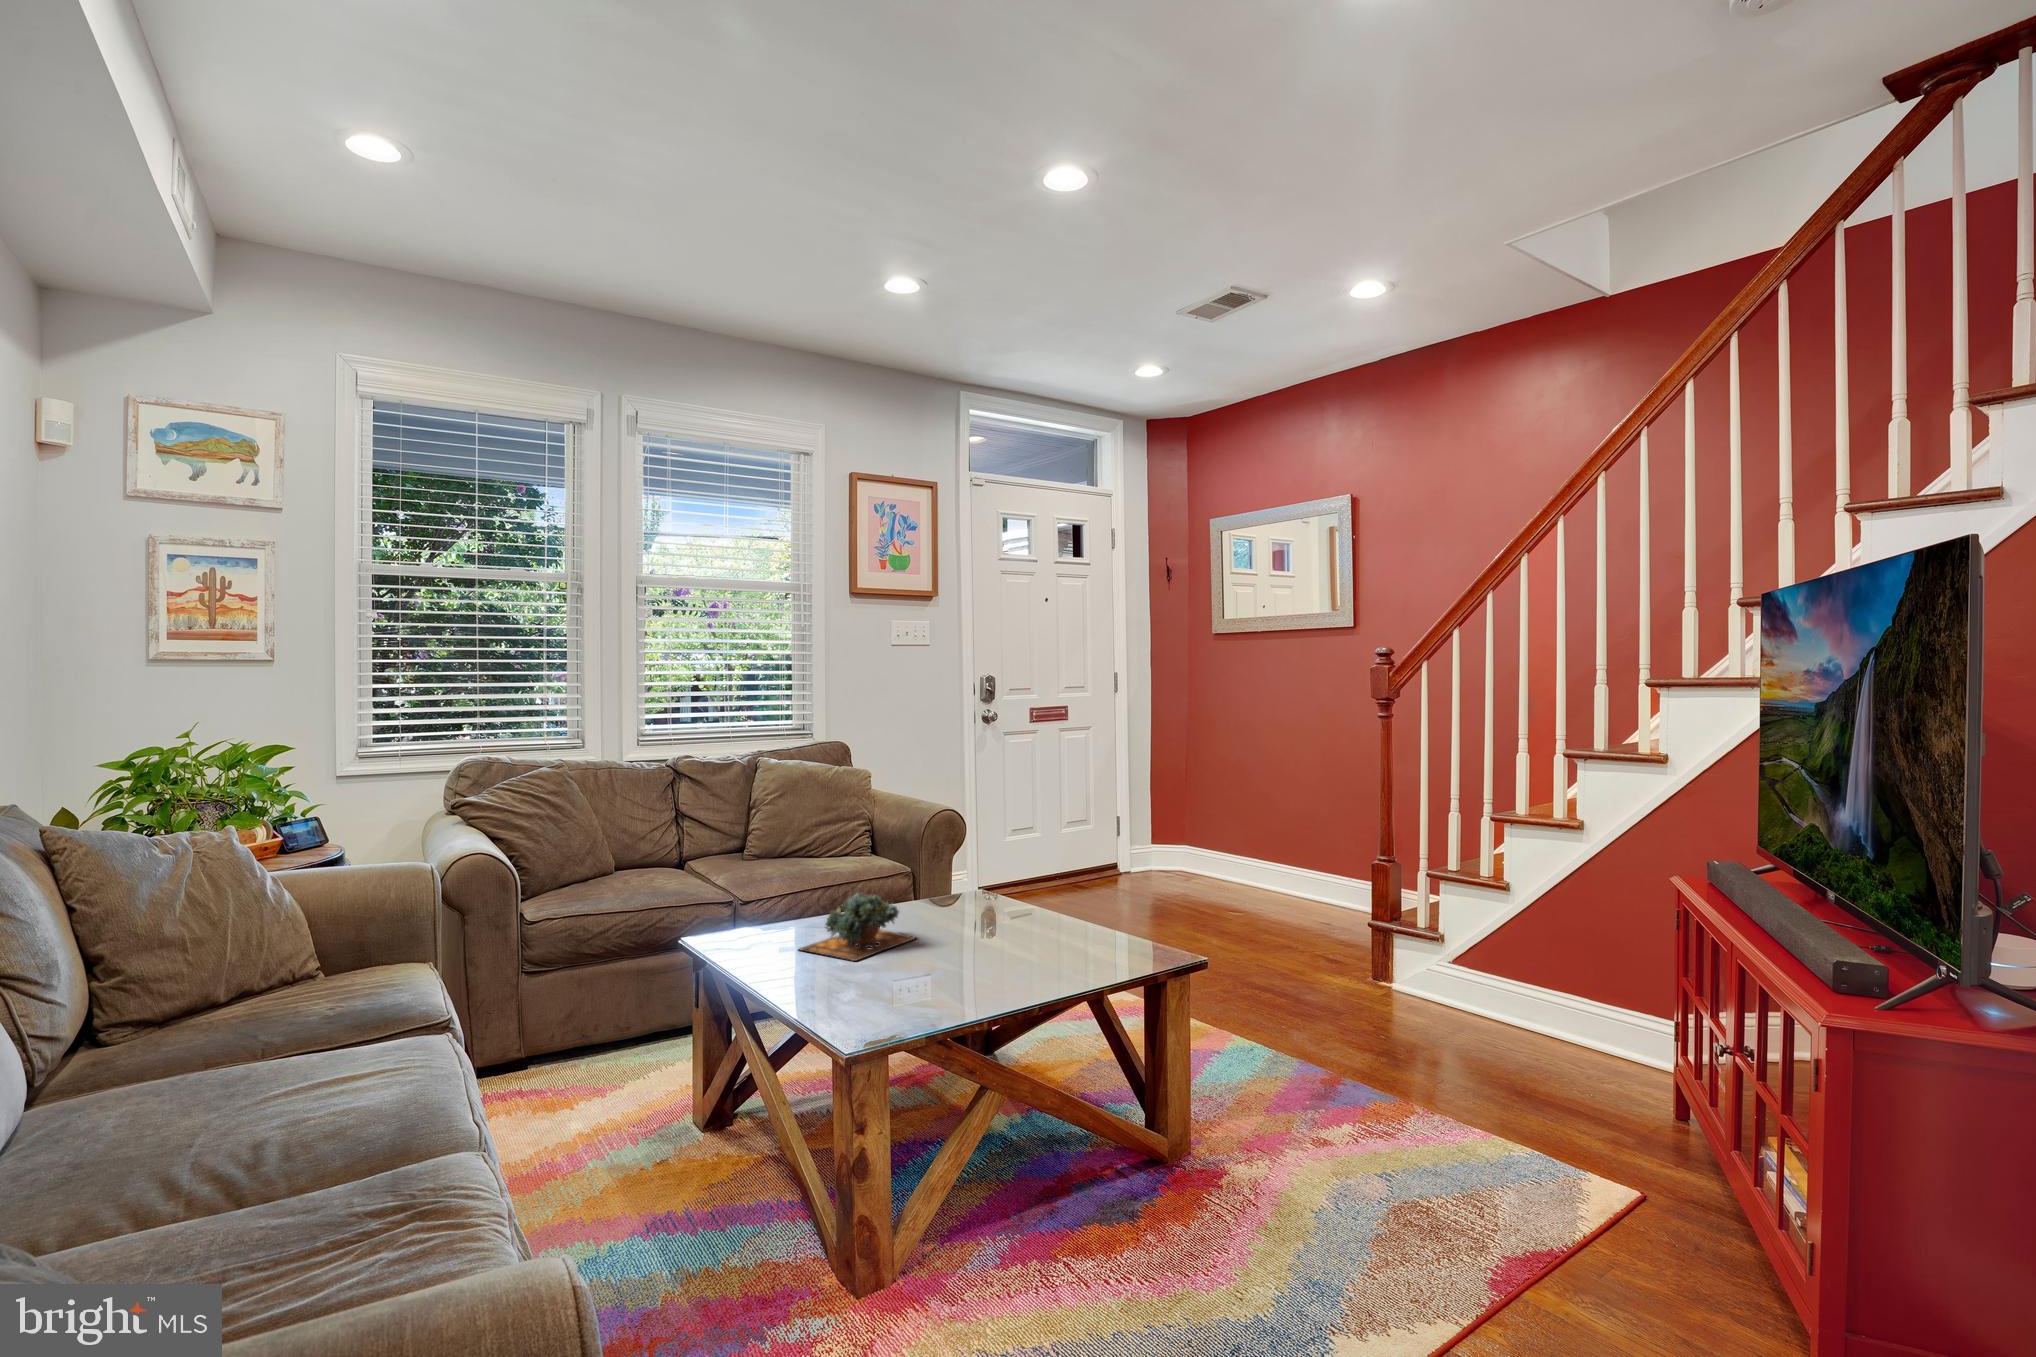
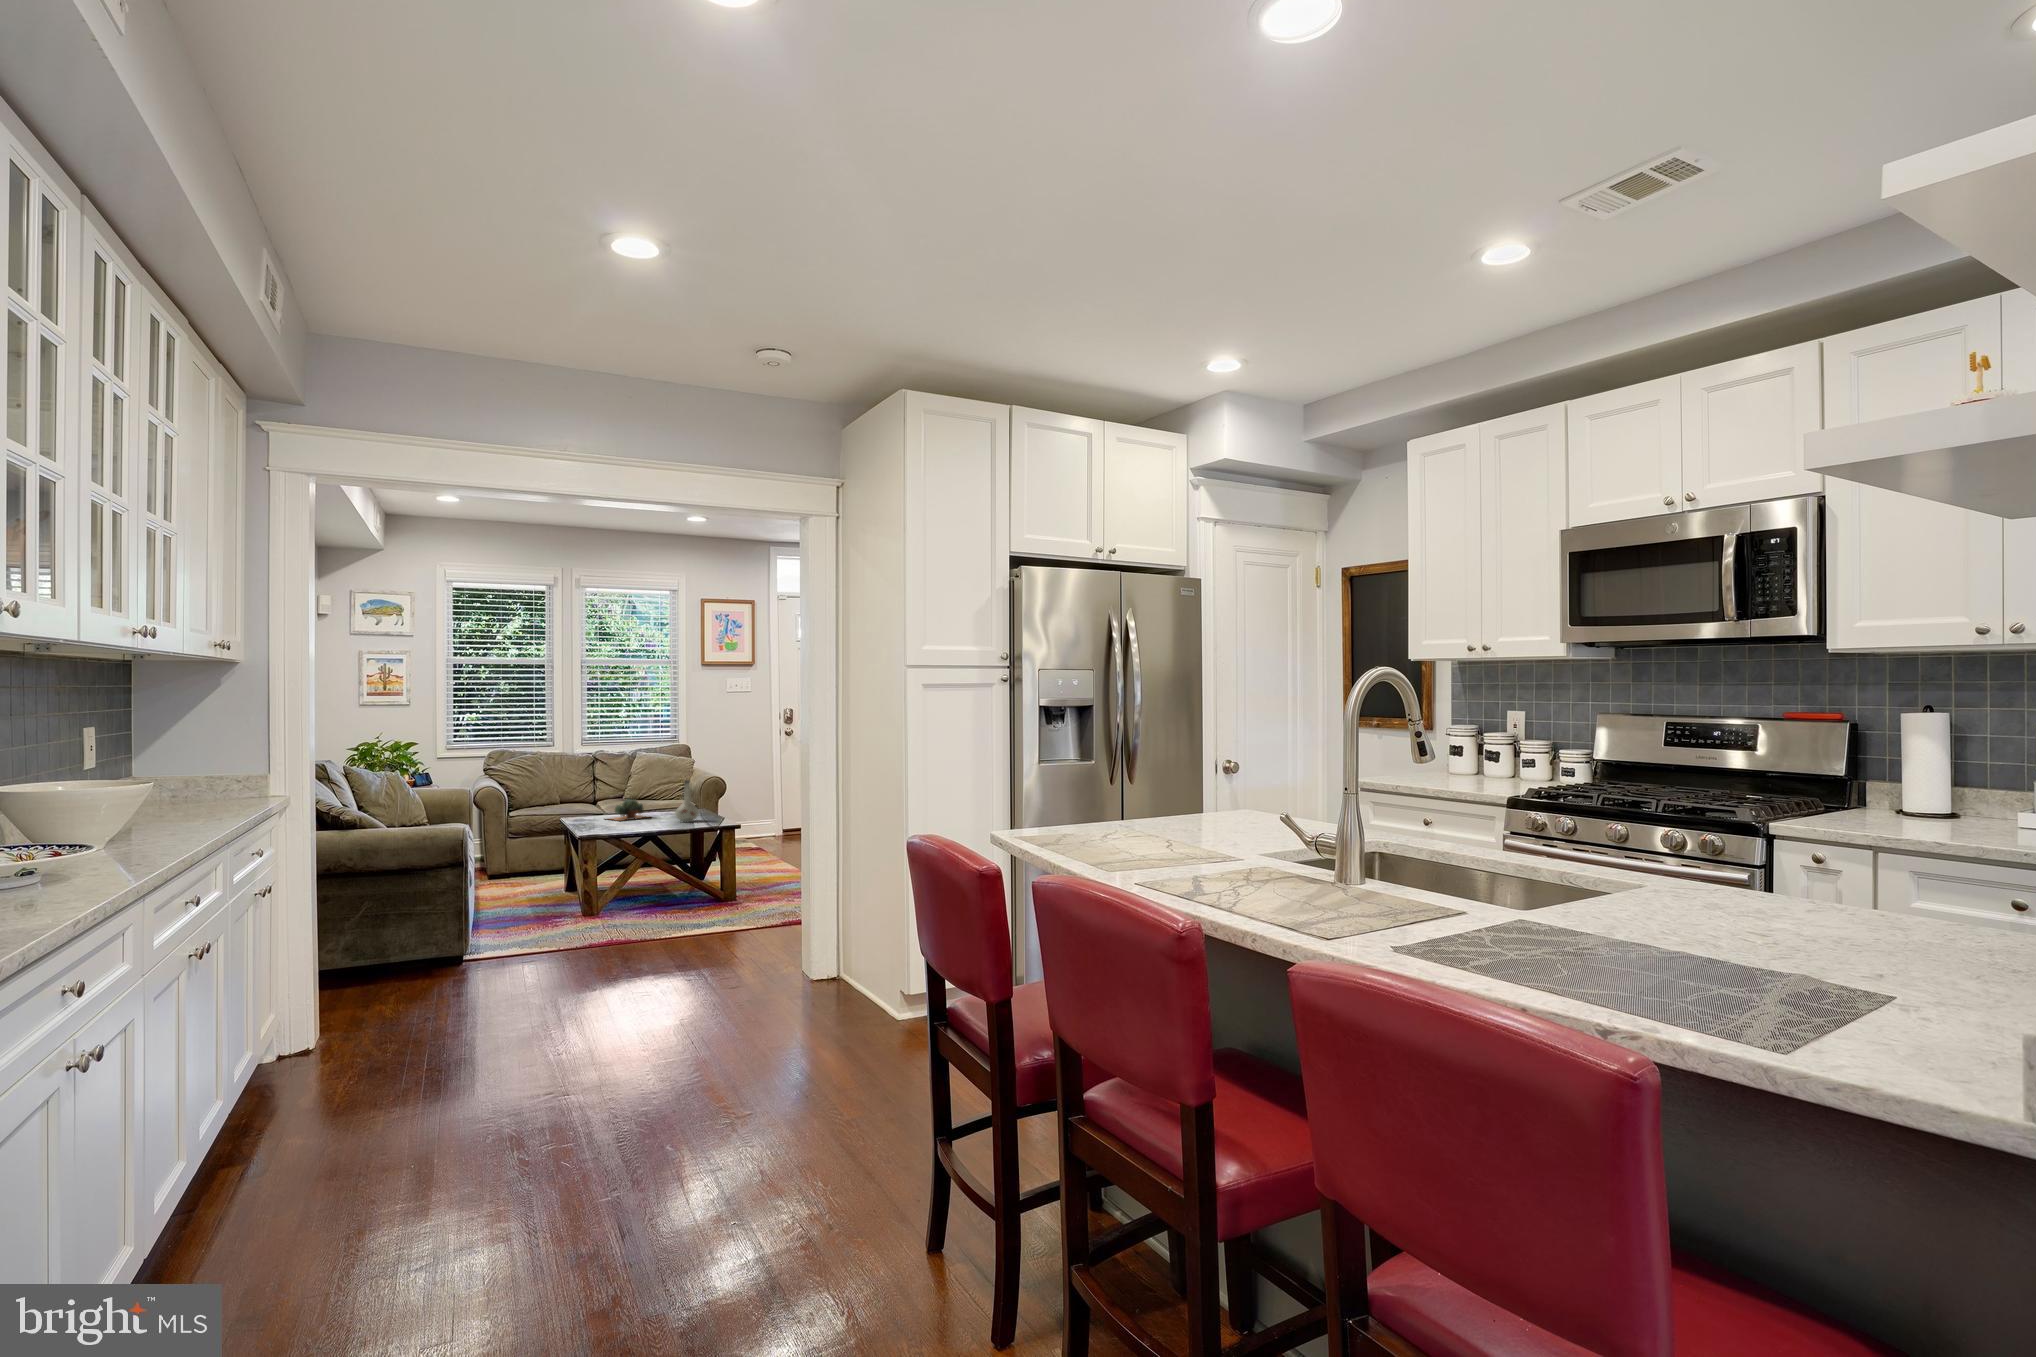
vase: none [1009,848,1069,965] -> present [675,780,699,822]

